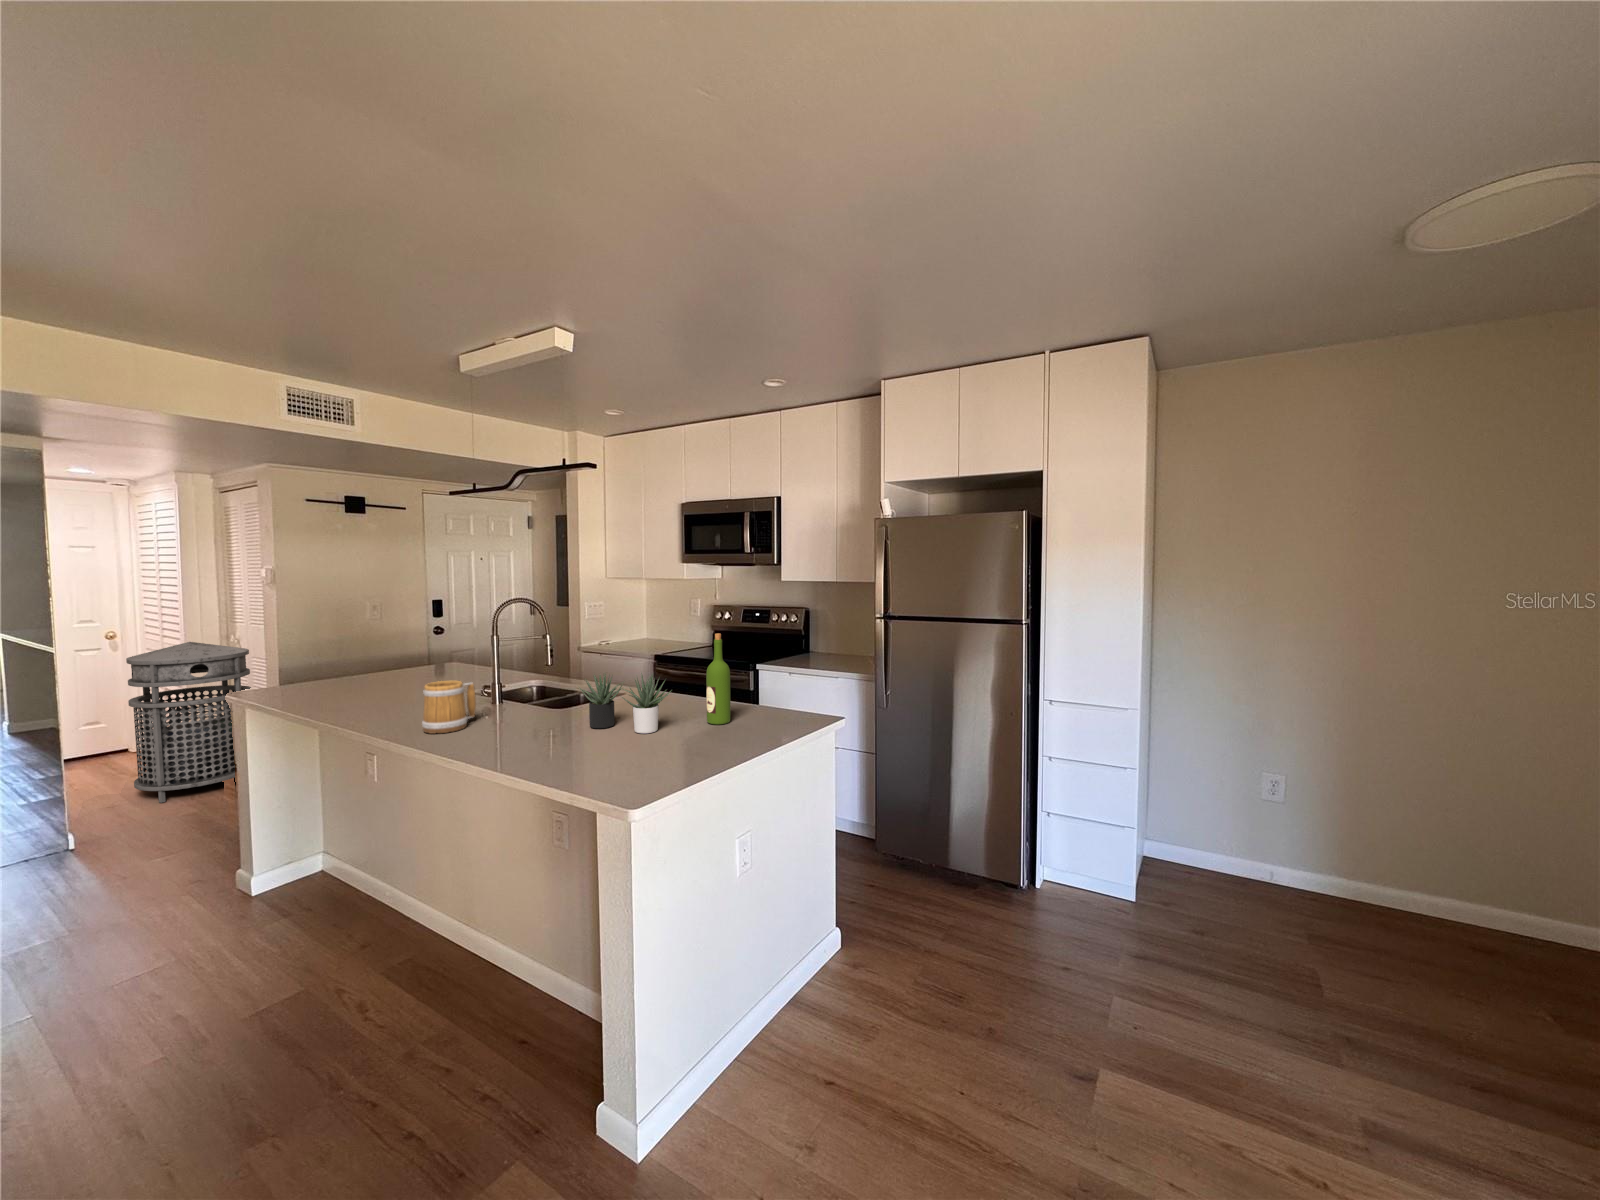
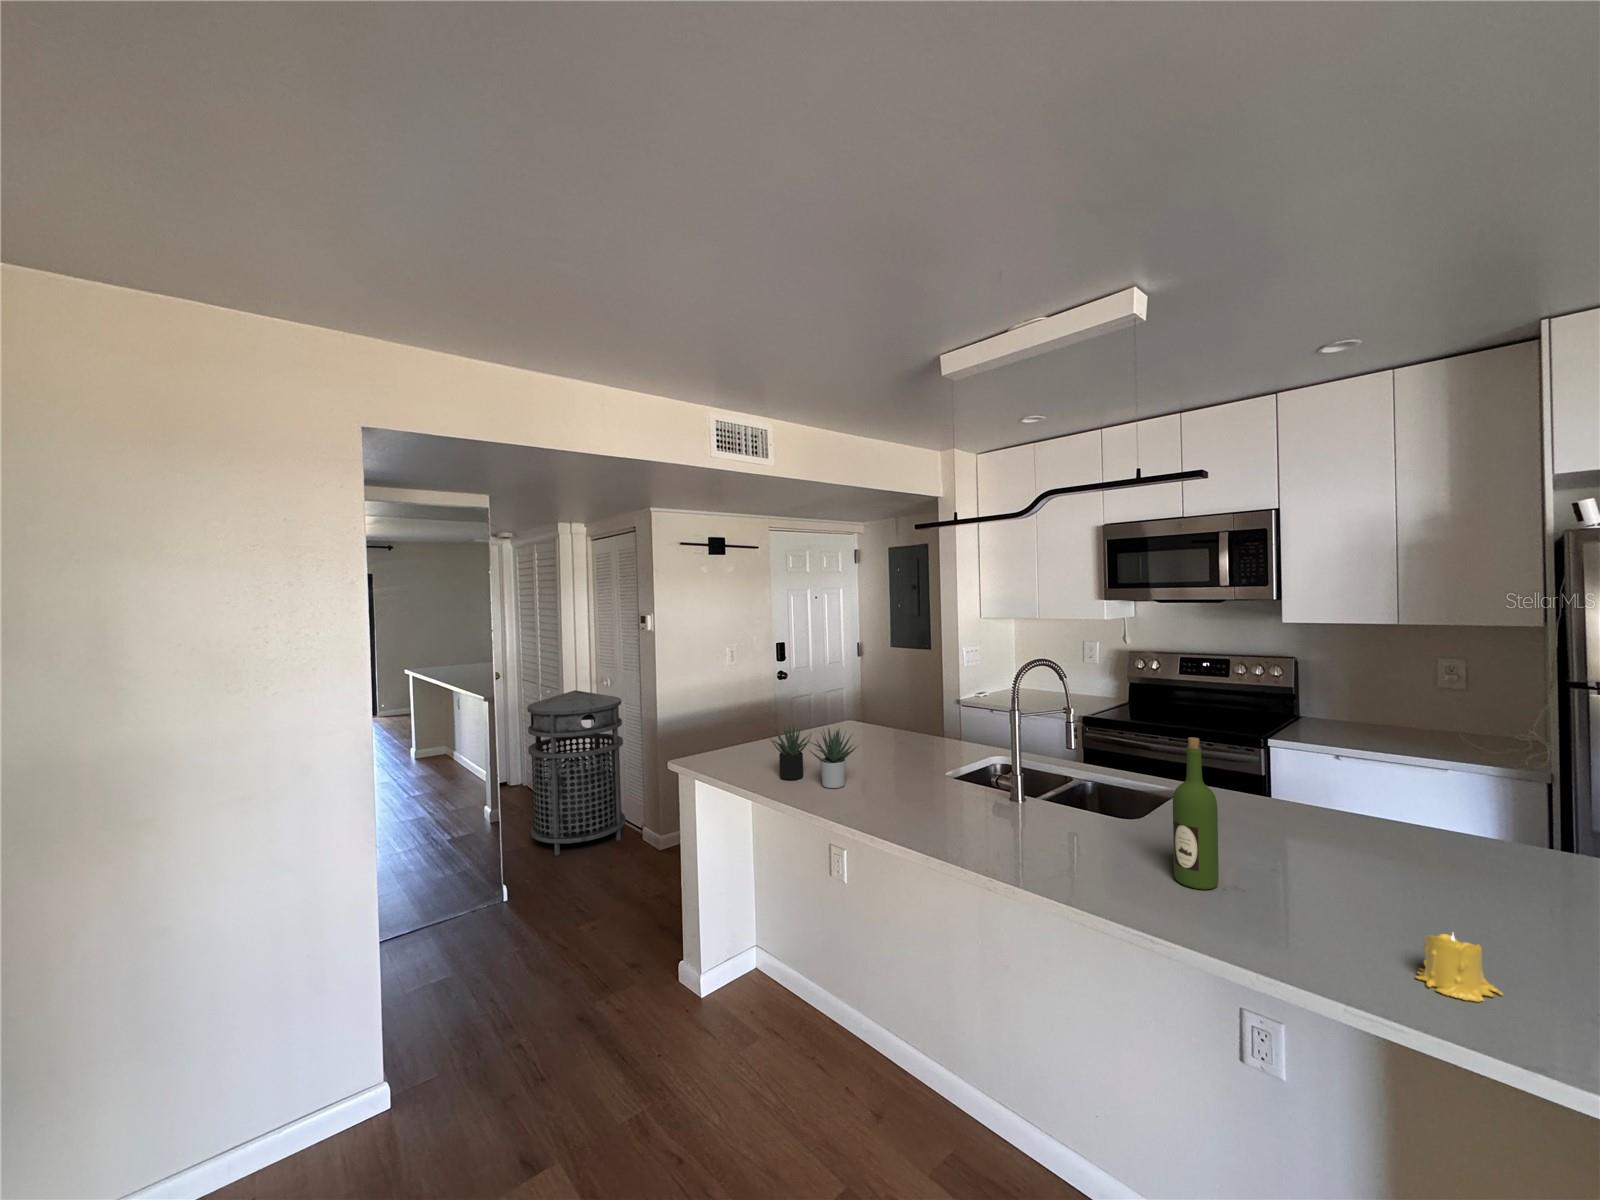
wine bottle: present [706,633,731,725] -> present [1173,737,1219,889]
succulent plant: present [579,673,671,733] -> present [771,726,857,788]
mug: present [422,681,476,733] -> none [1006,780,1065,860]
candle: none [561,737,600,774] -> present [1416,934,1503,1002]

